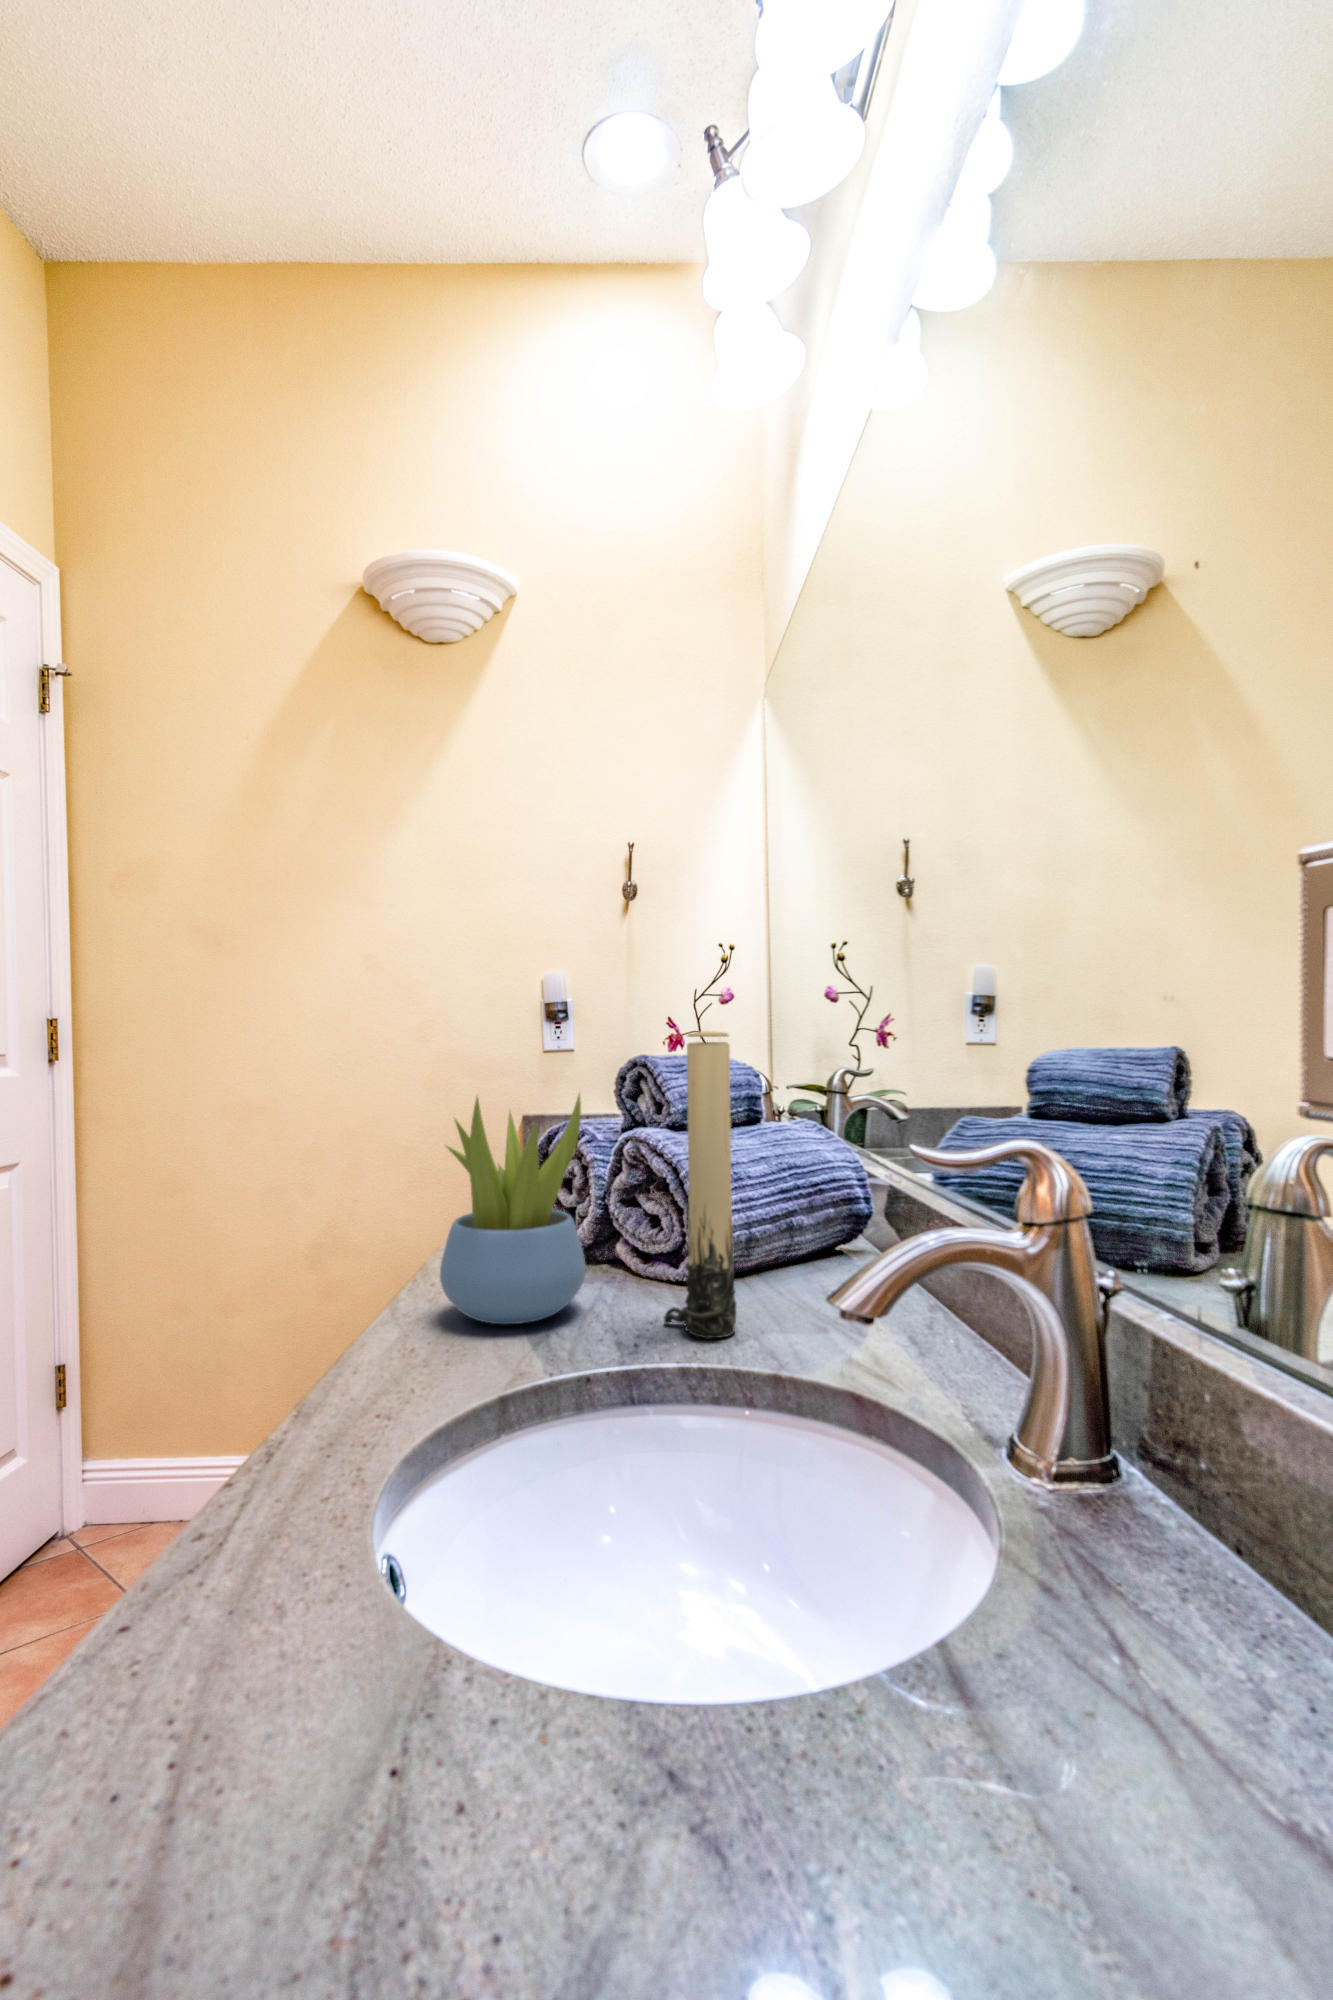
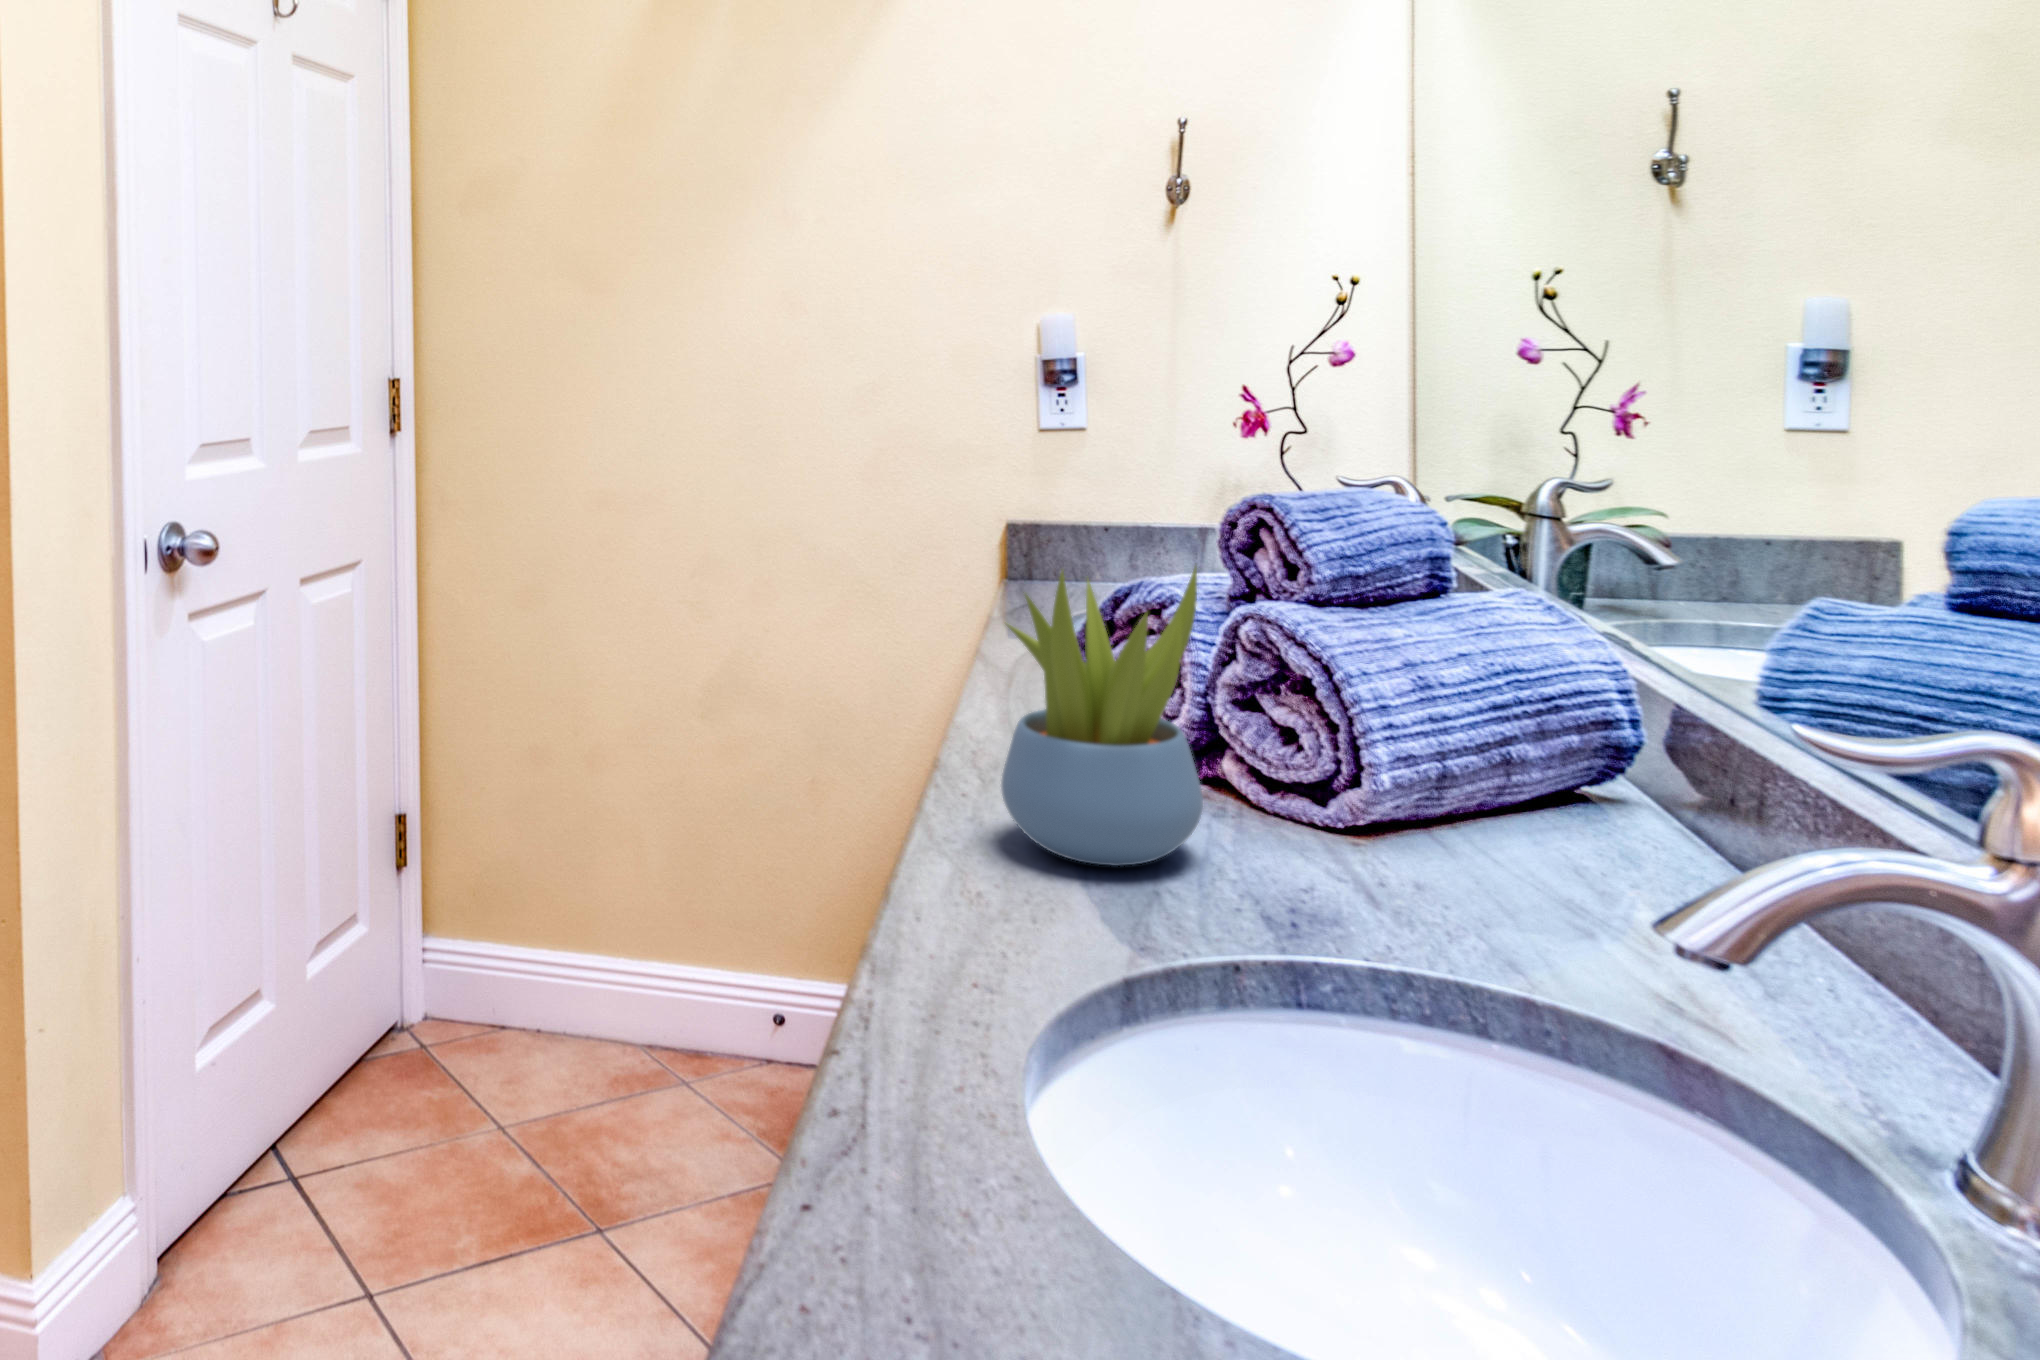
candle: present [664,1031,736,1338] -> none [1325,497,1444,923]

